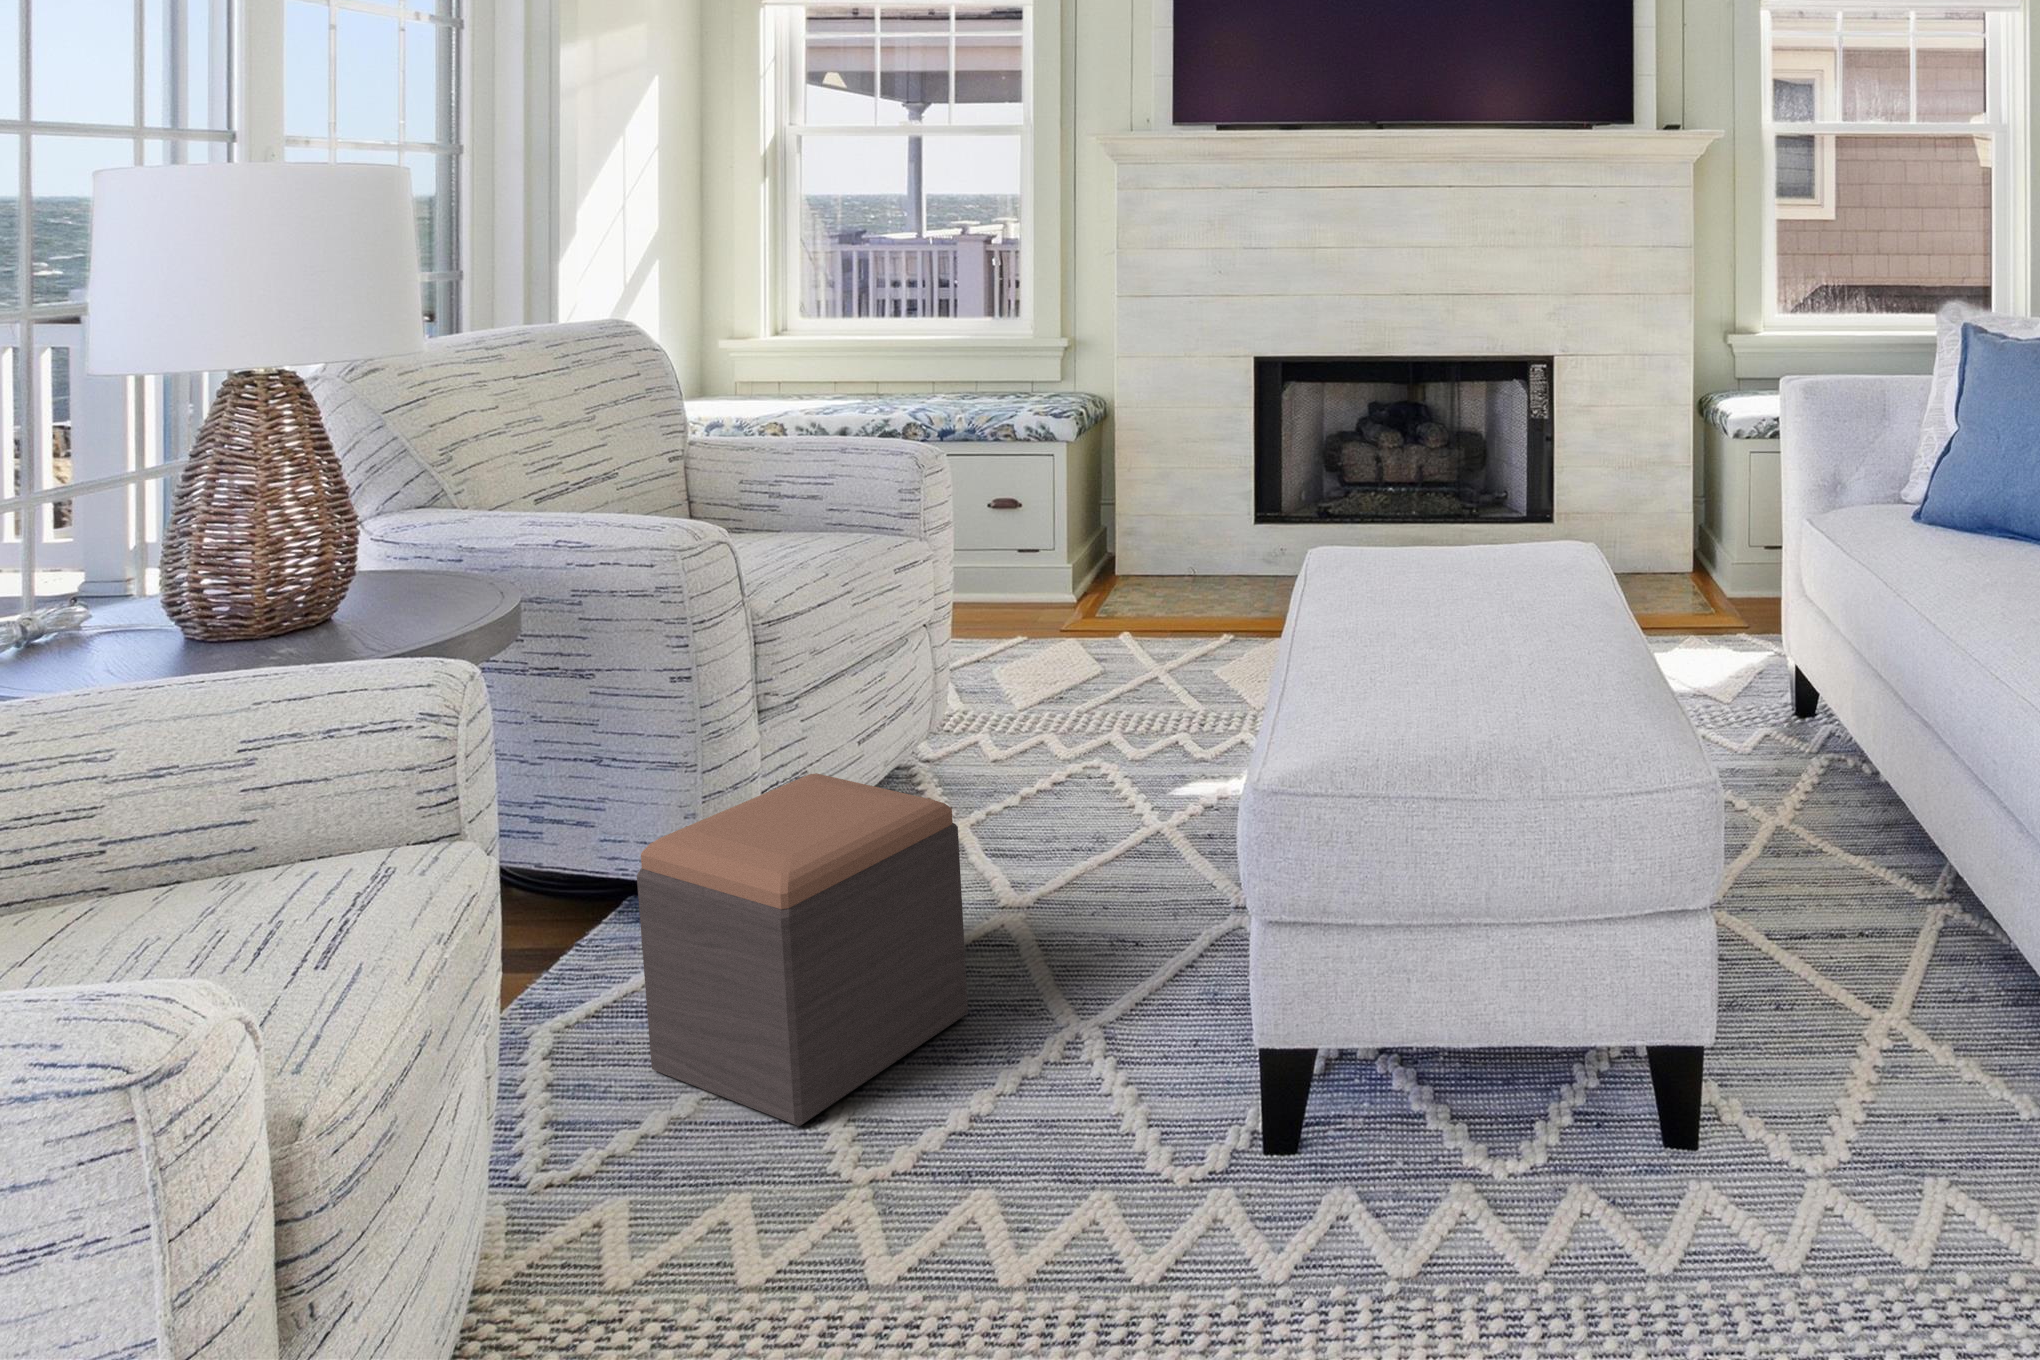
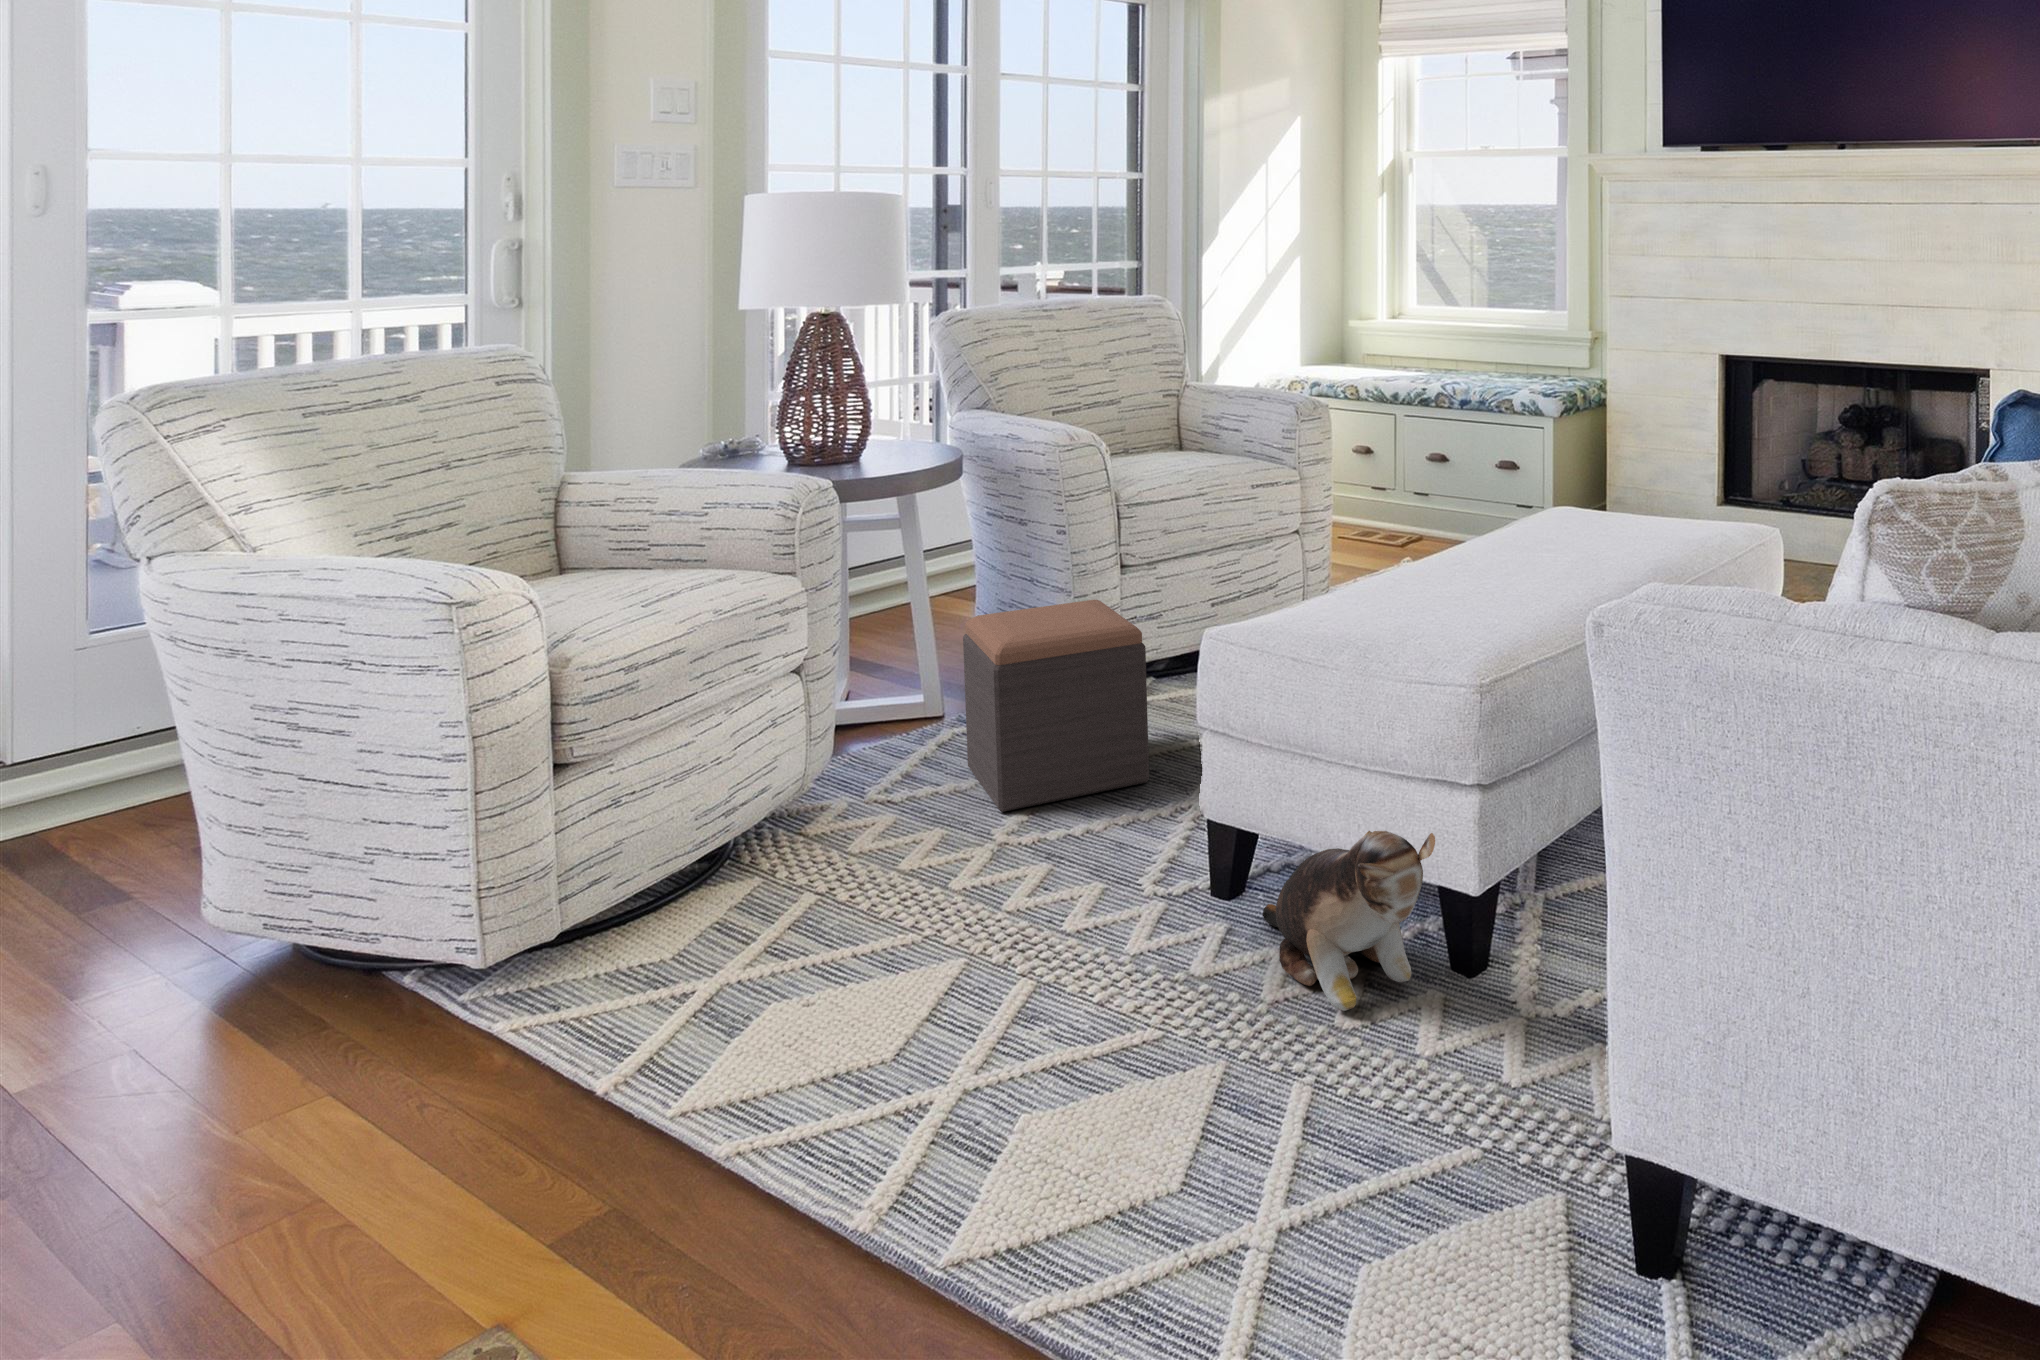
plush toy: none [1367,992,1749,1253] -> present [1263,831,1435,1011]

